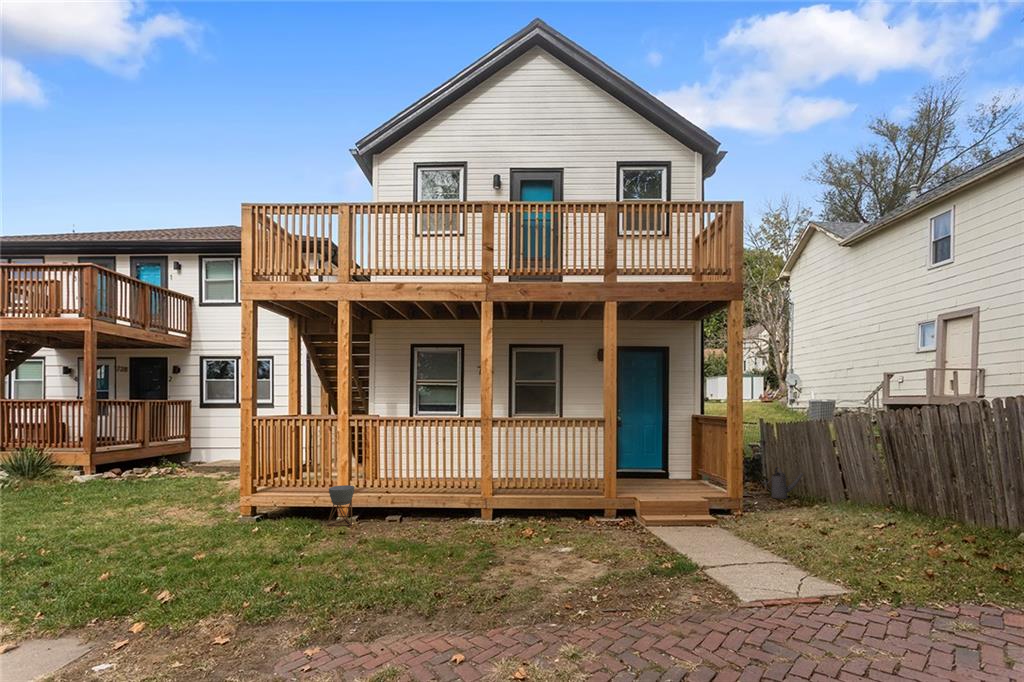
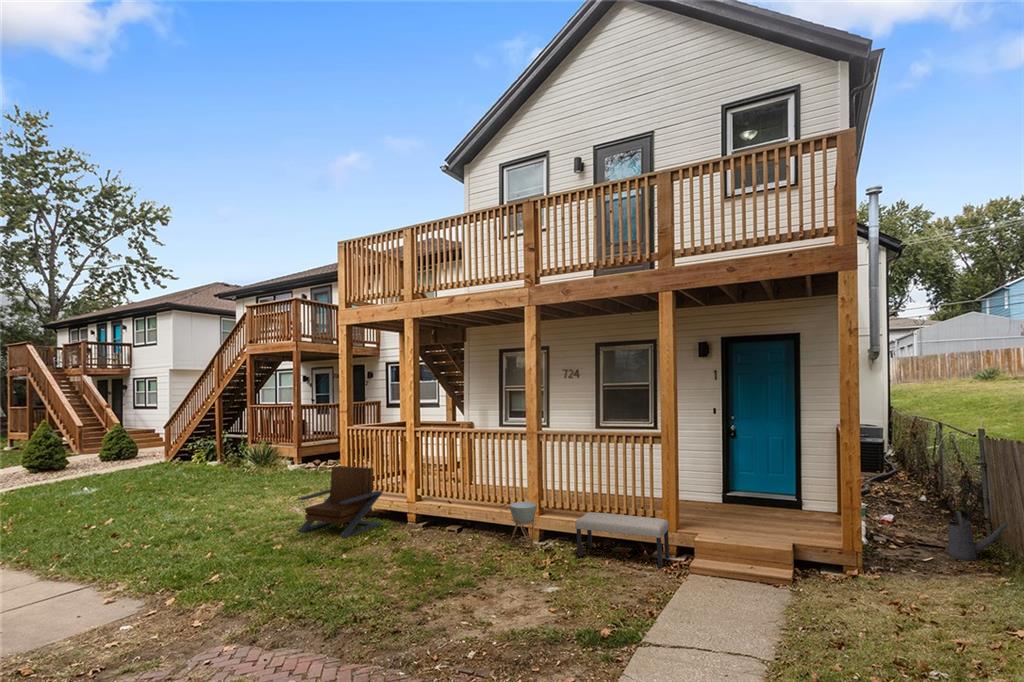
lounge chair: none [215,463,311,539] -> present [298,466,383,538]
planter: present [327,485,354,526] -> present [509,502,537,549]
bench: none [540,487,615,525] -> present [575,512,669,568]

